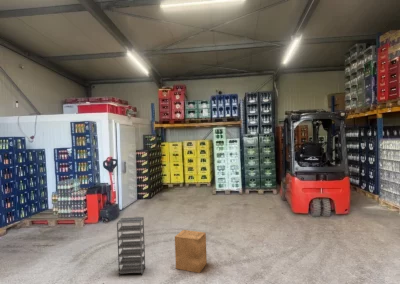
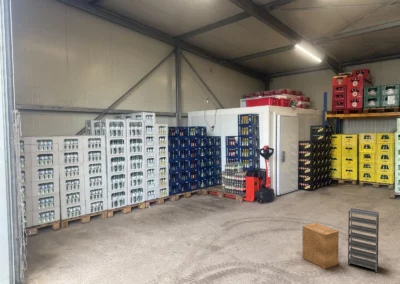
shelving unit: present [117,217,145,276] -> present [348,208,379,273]

